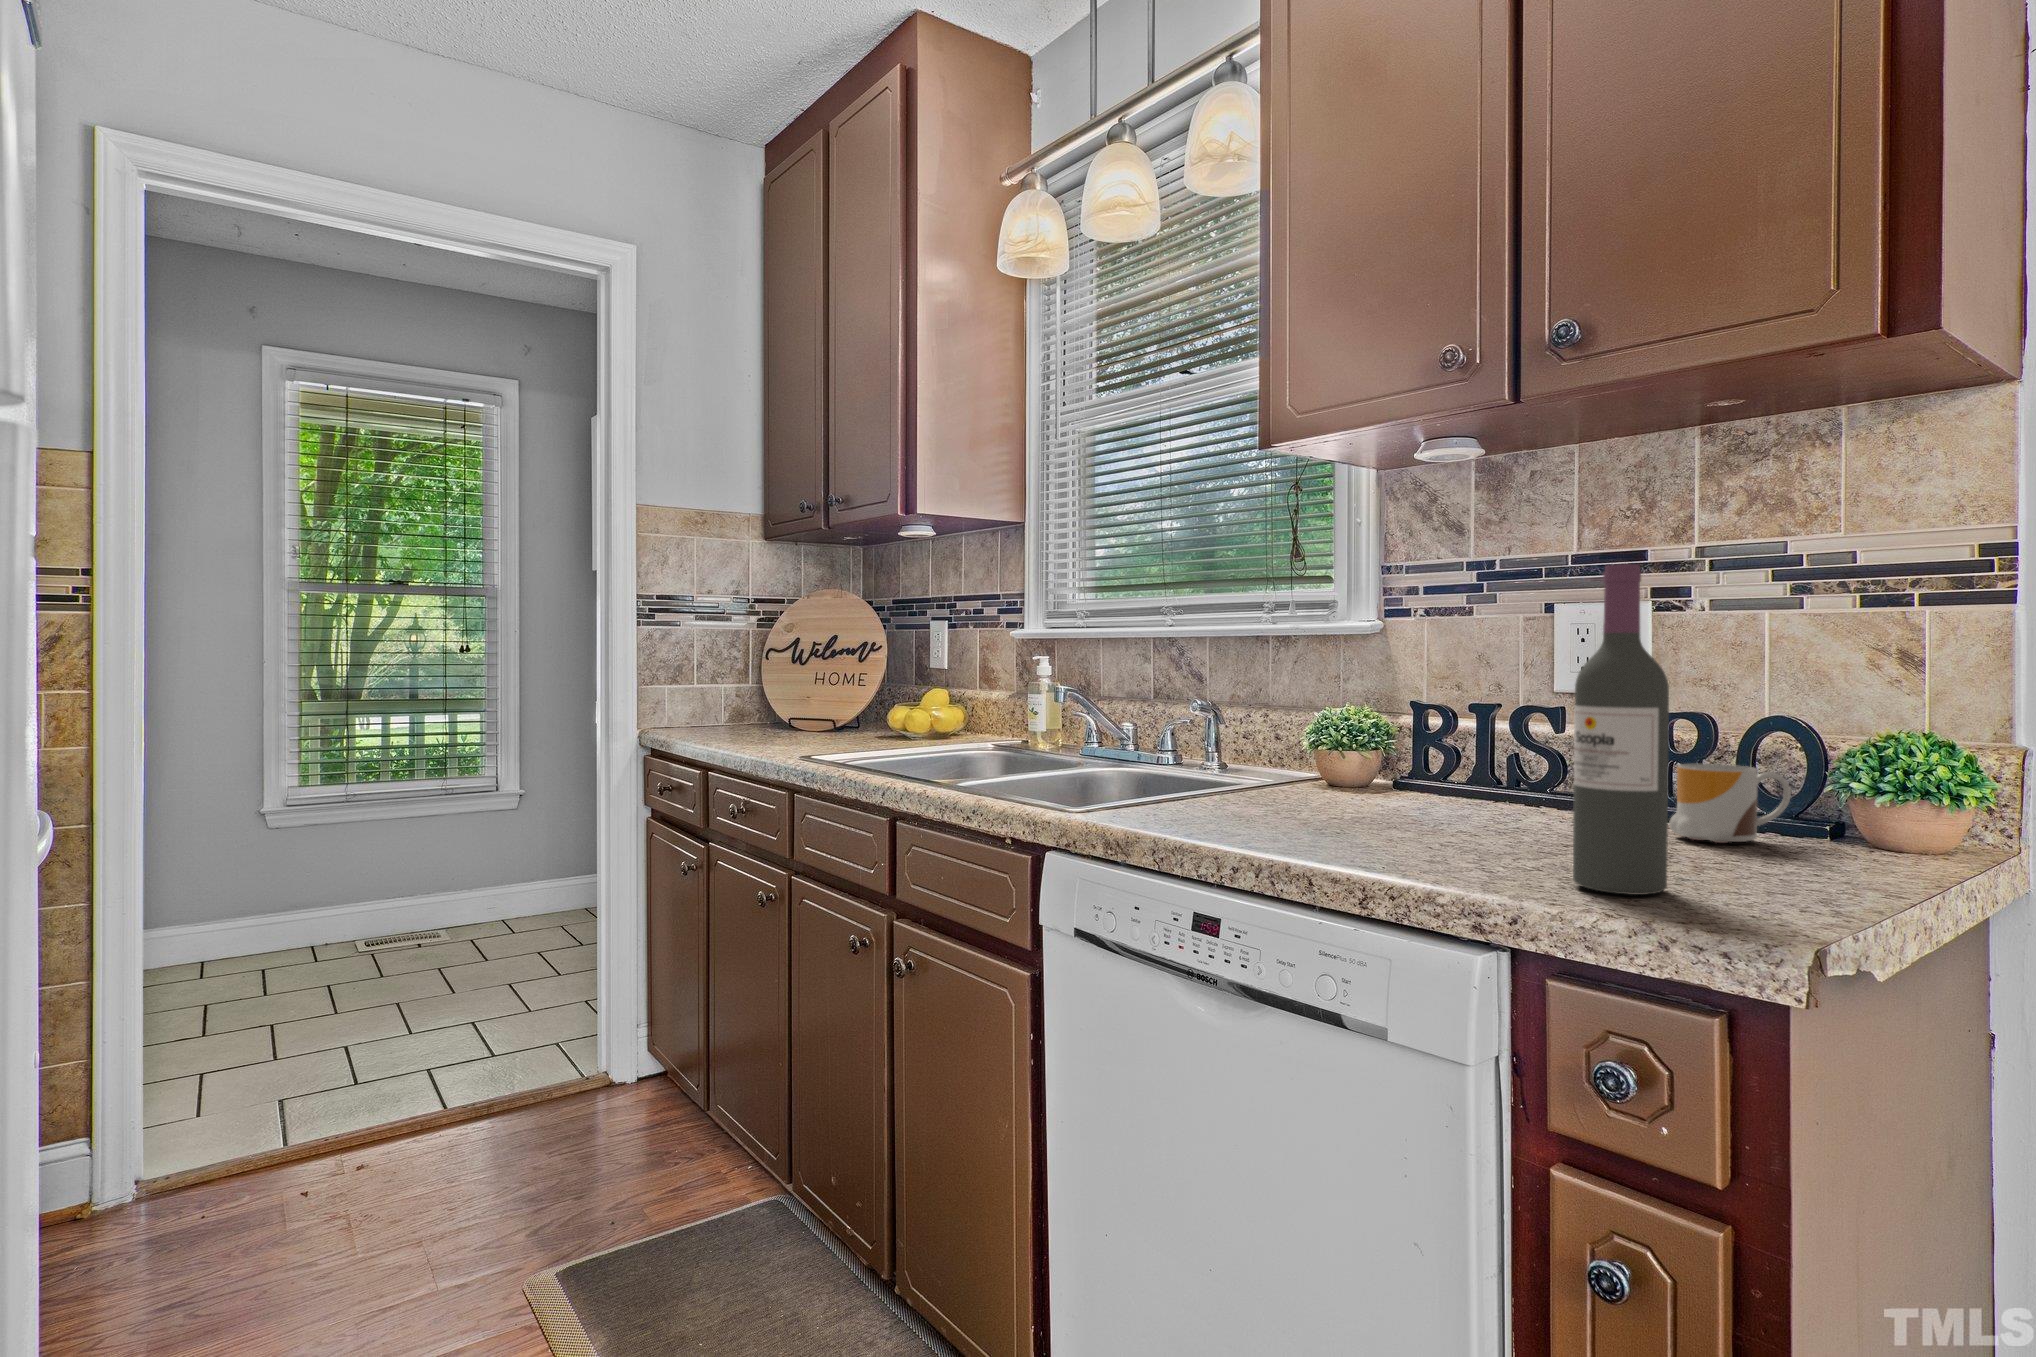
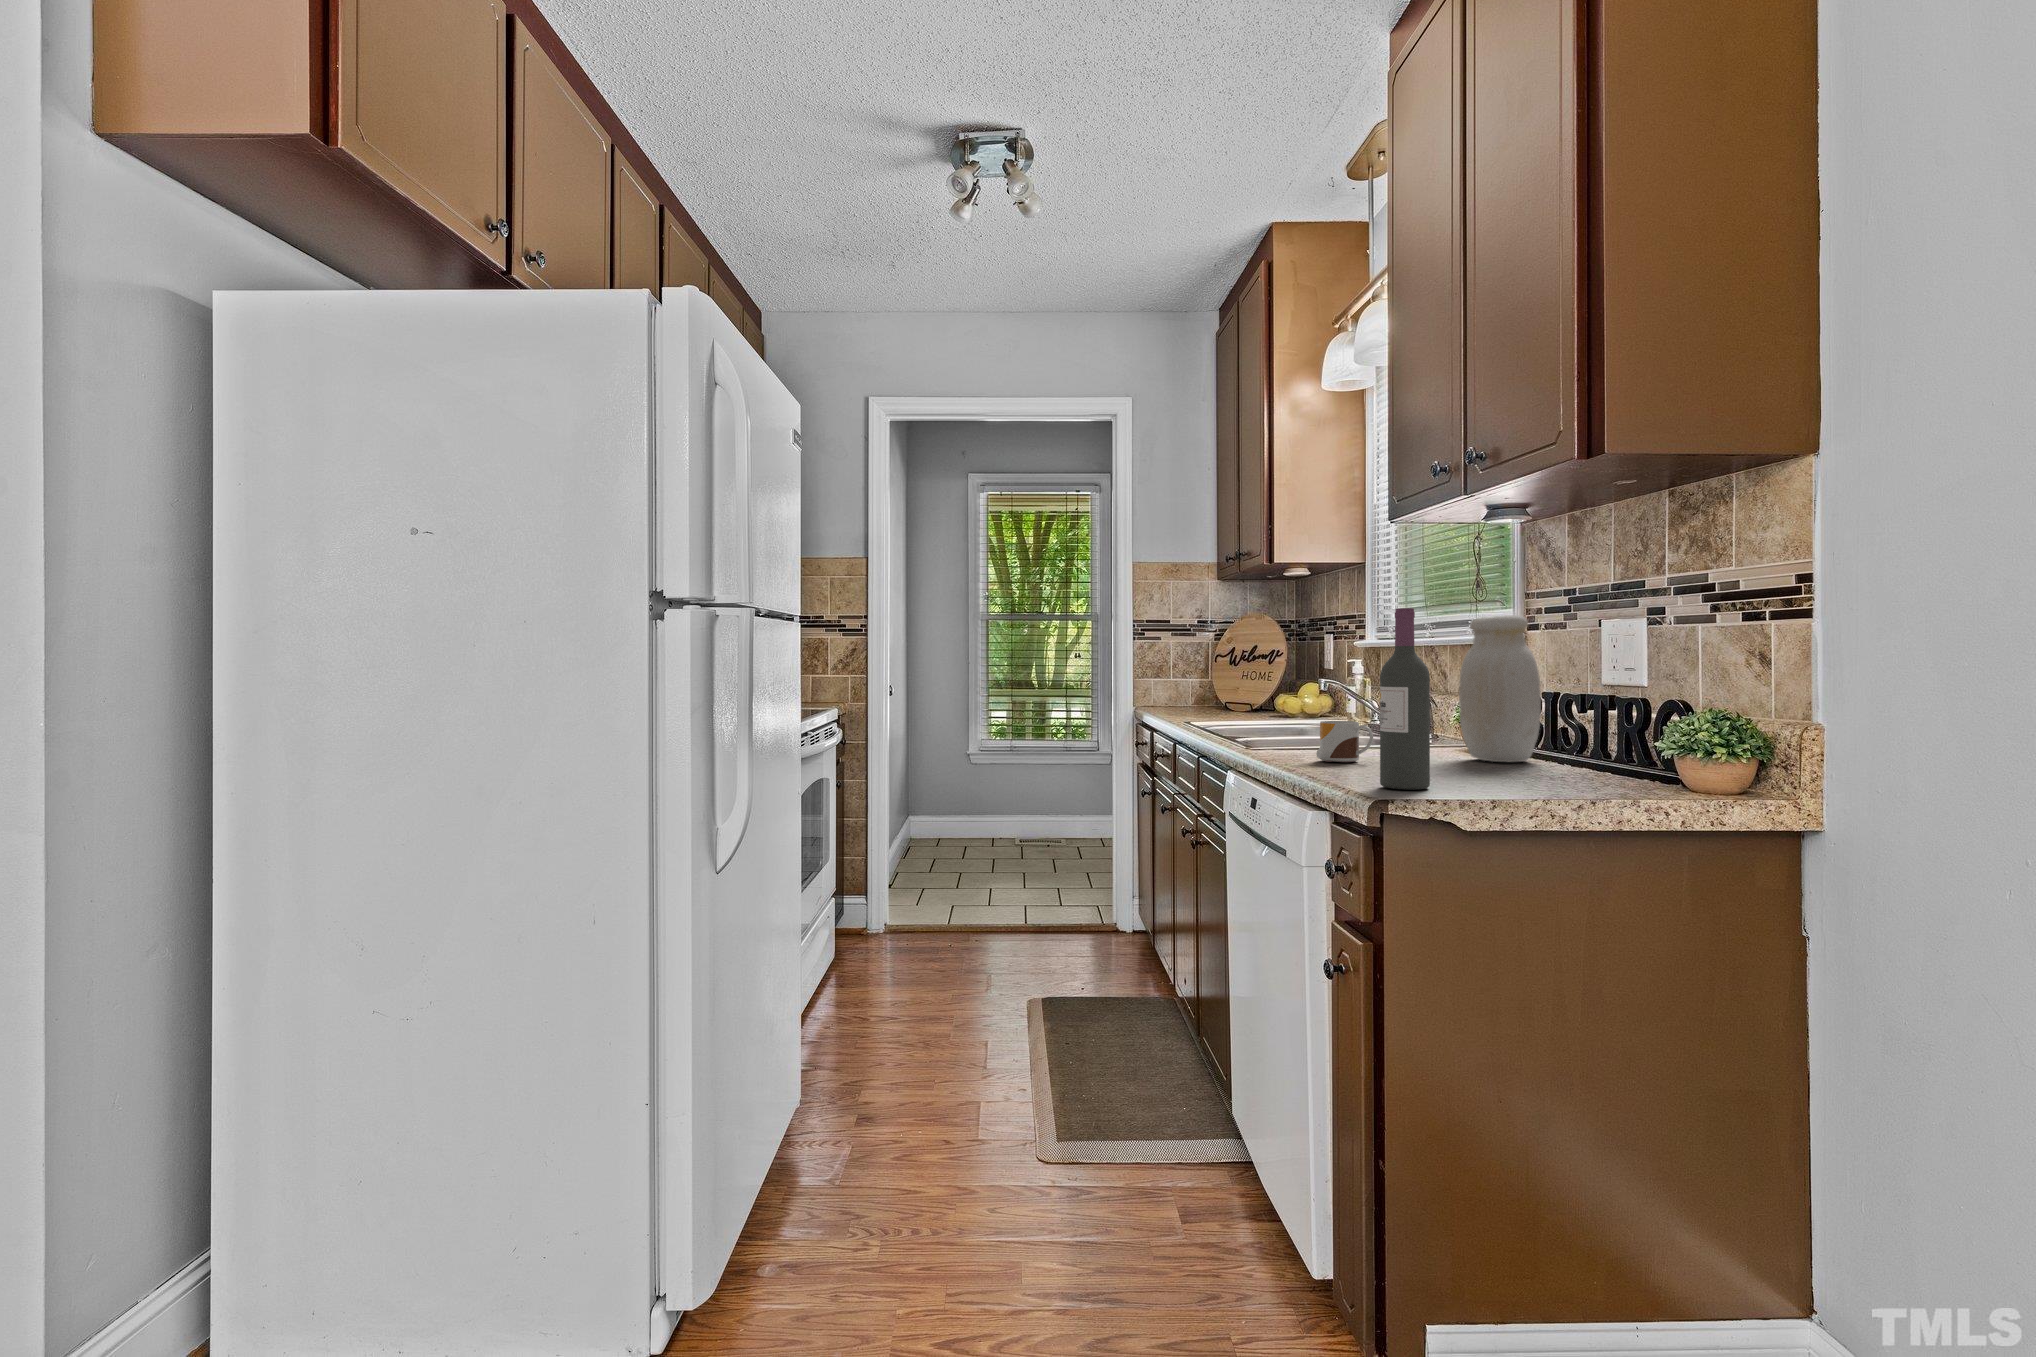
jar: none [1405,592,1528,812] -> present [1459,615,1541,762]
mug: present [1669,764,1791,843] -> present [1316,721,1373,762]

